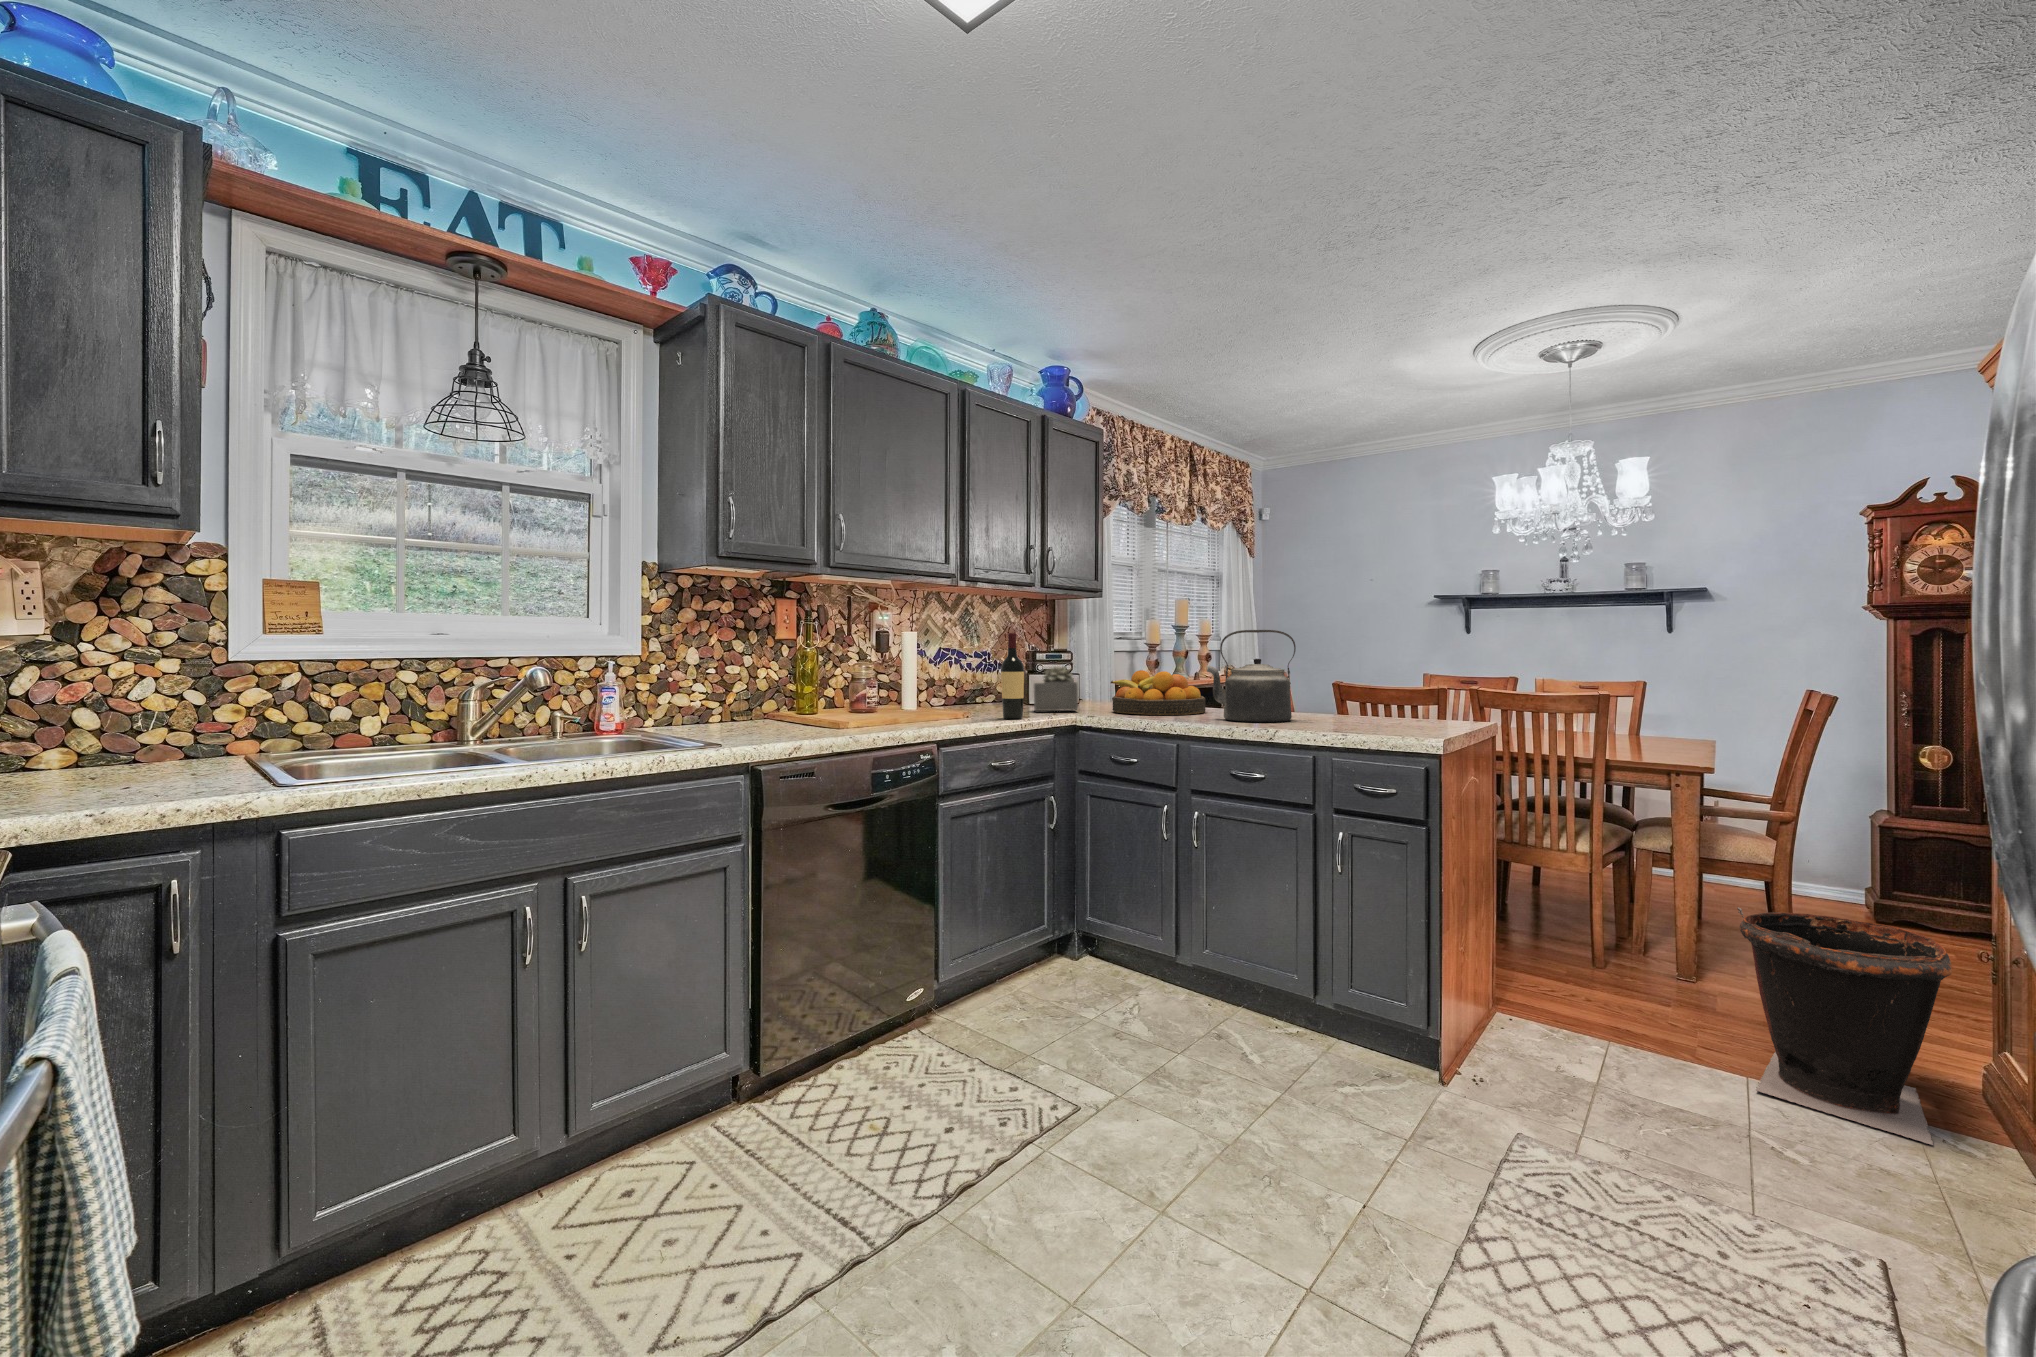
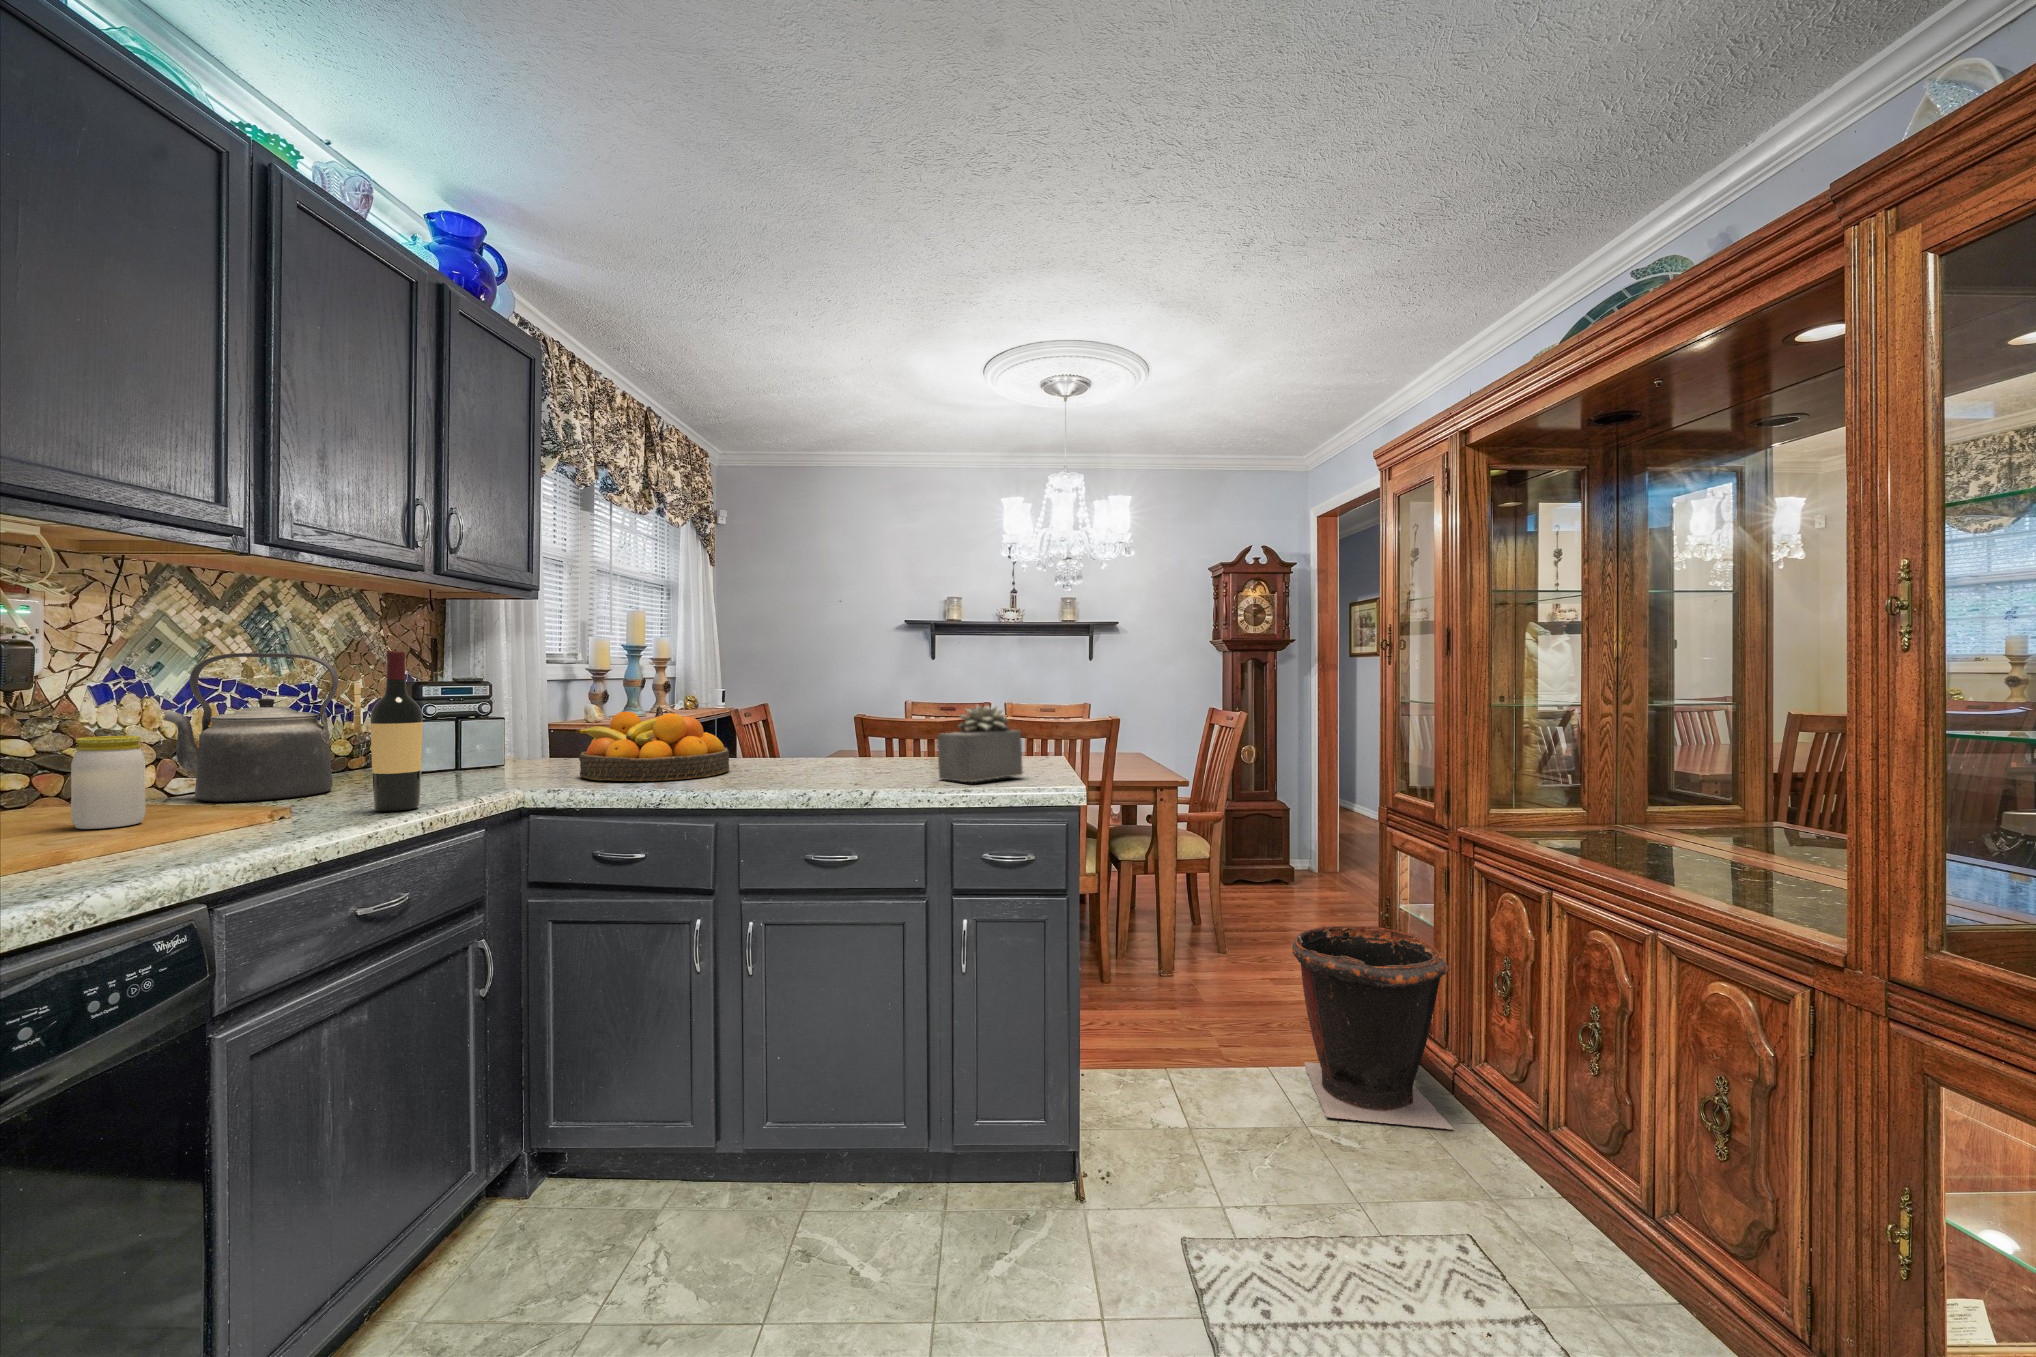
kettle: present [1207,630,1296,722] -> present [163,653,338,802]
succulent plant: present [1034,666,1078,711] -> present [937,704,1023,782]
jar: none [894,675,918,718] -> present [71,736,145,829]

